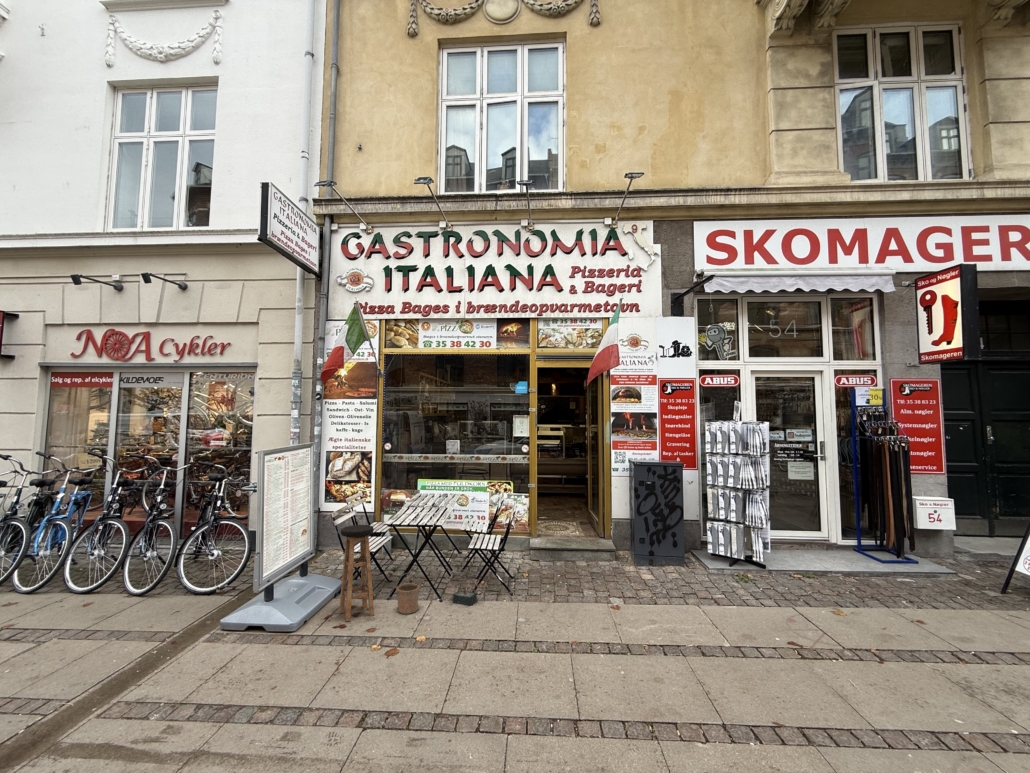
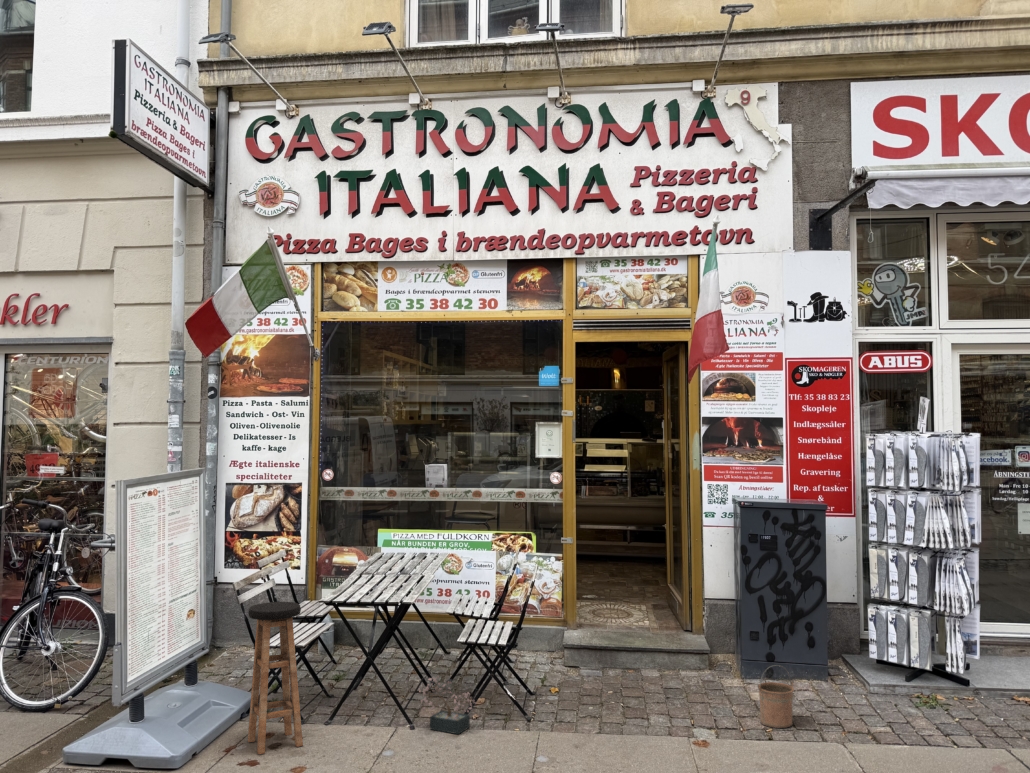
bucket: present [395,583,421,614] -> present [758,665,794,728]

